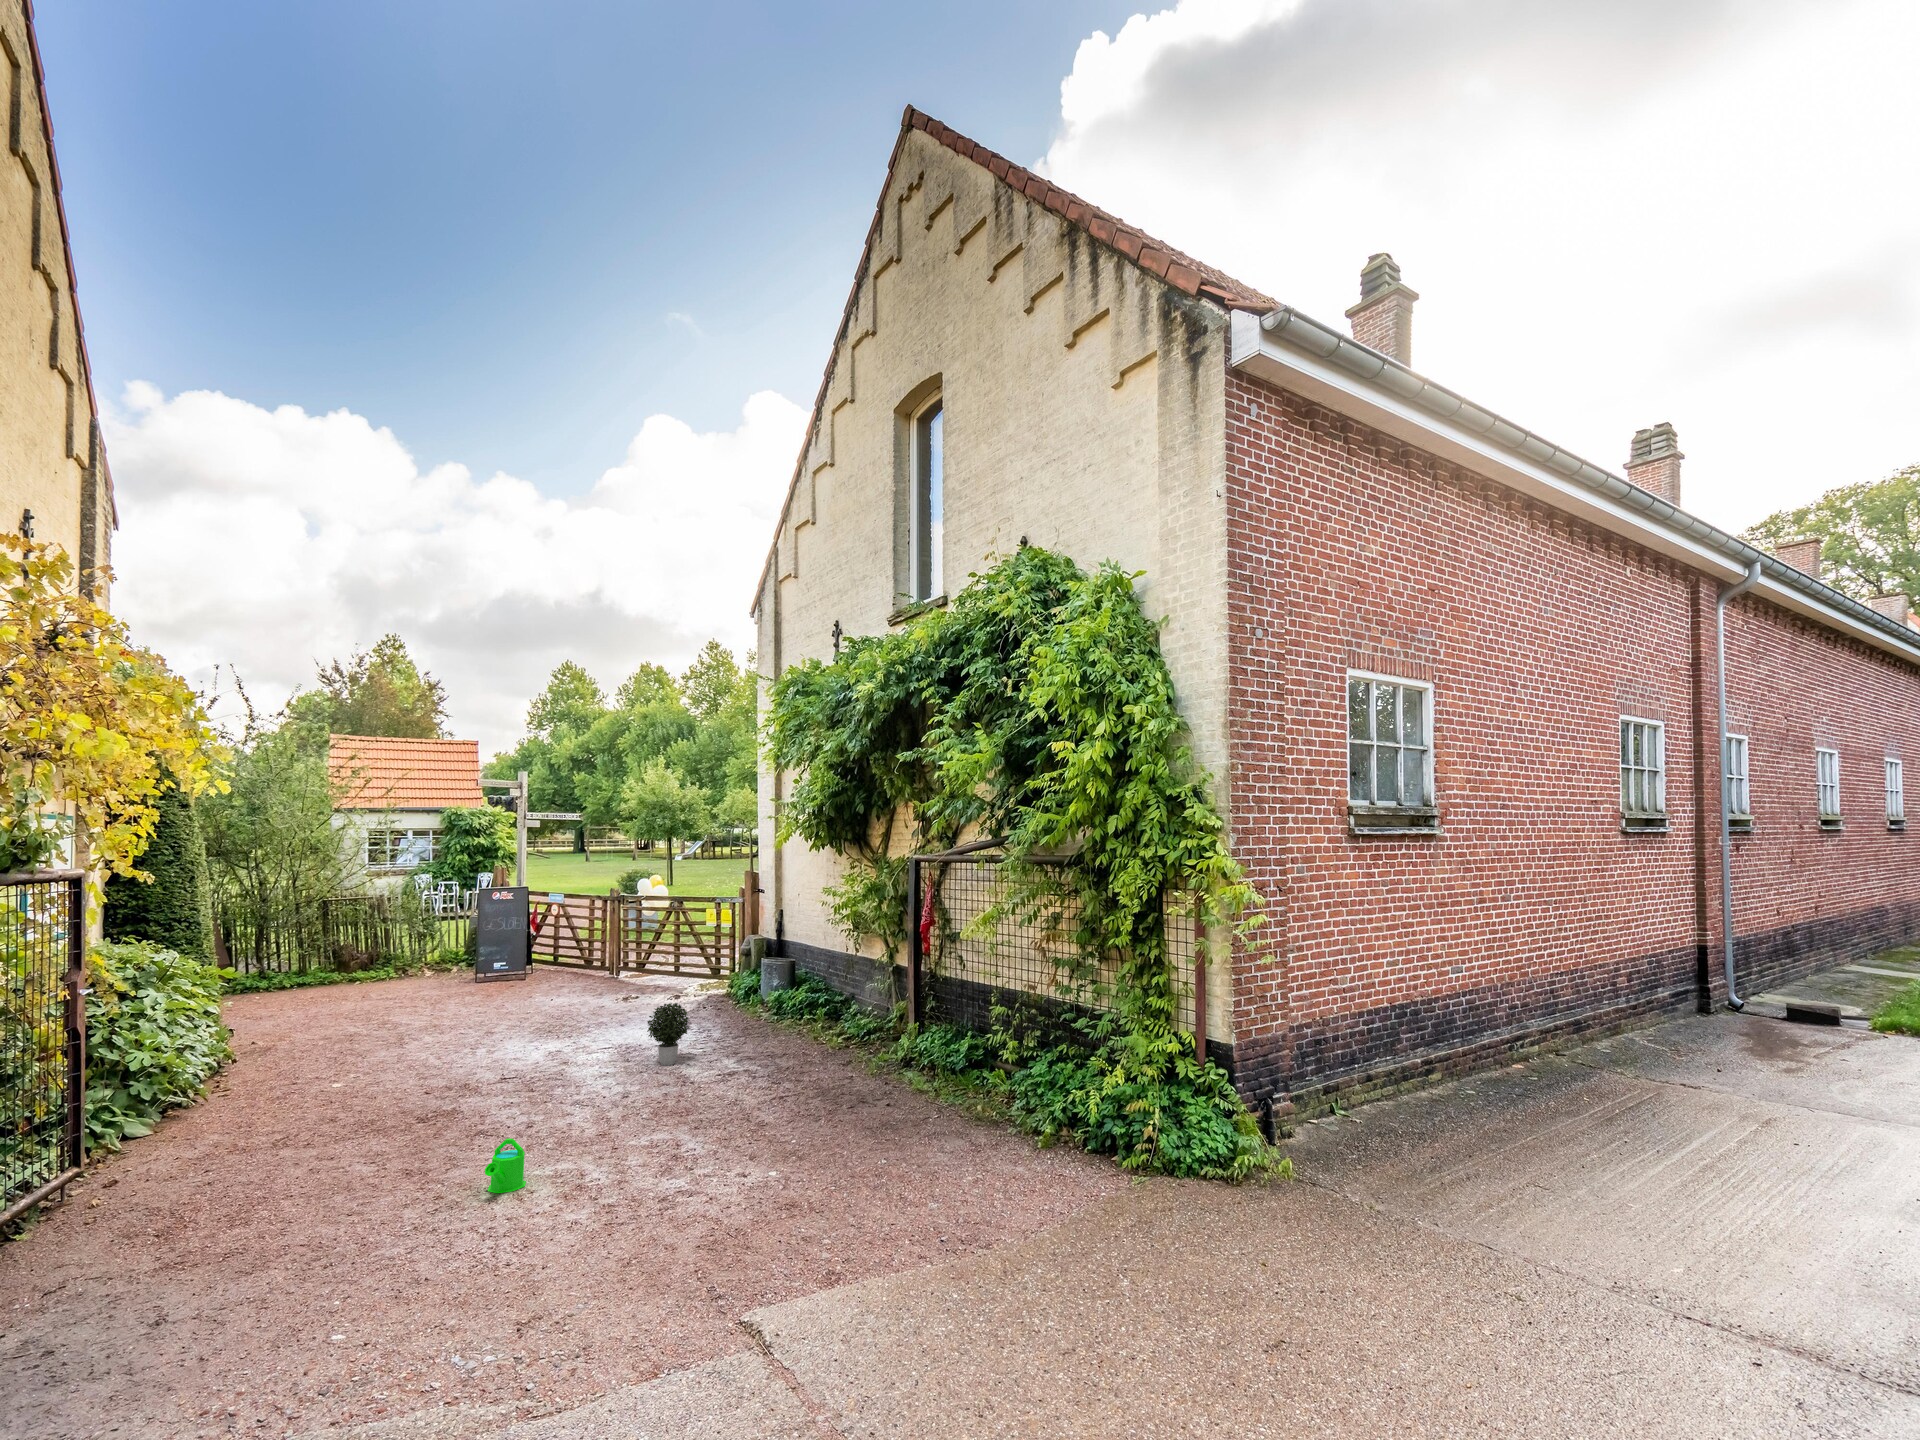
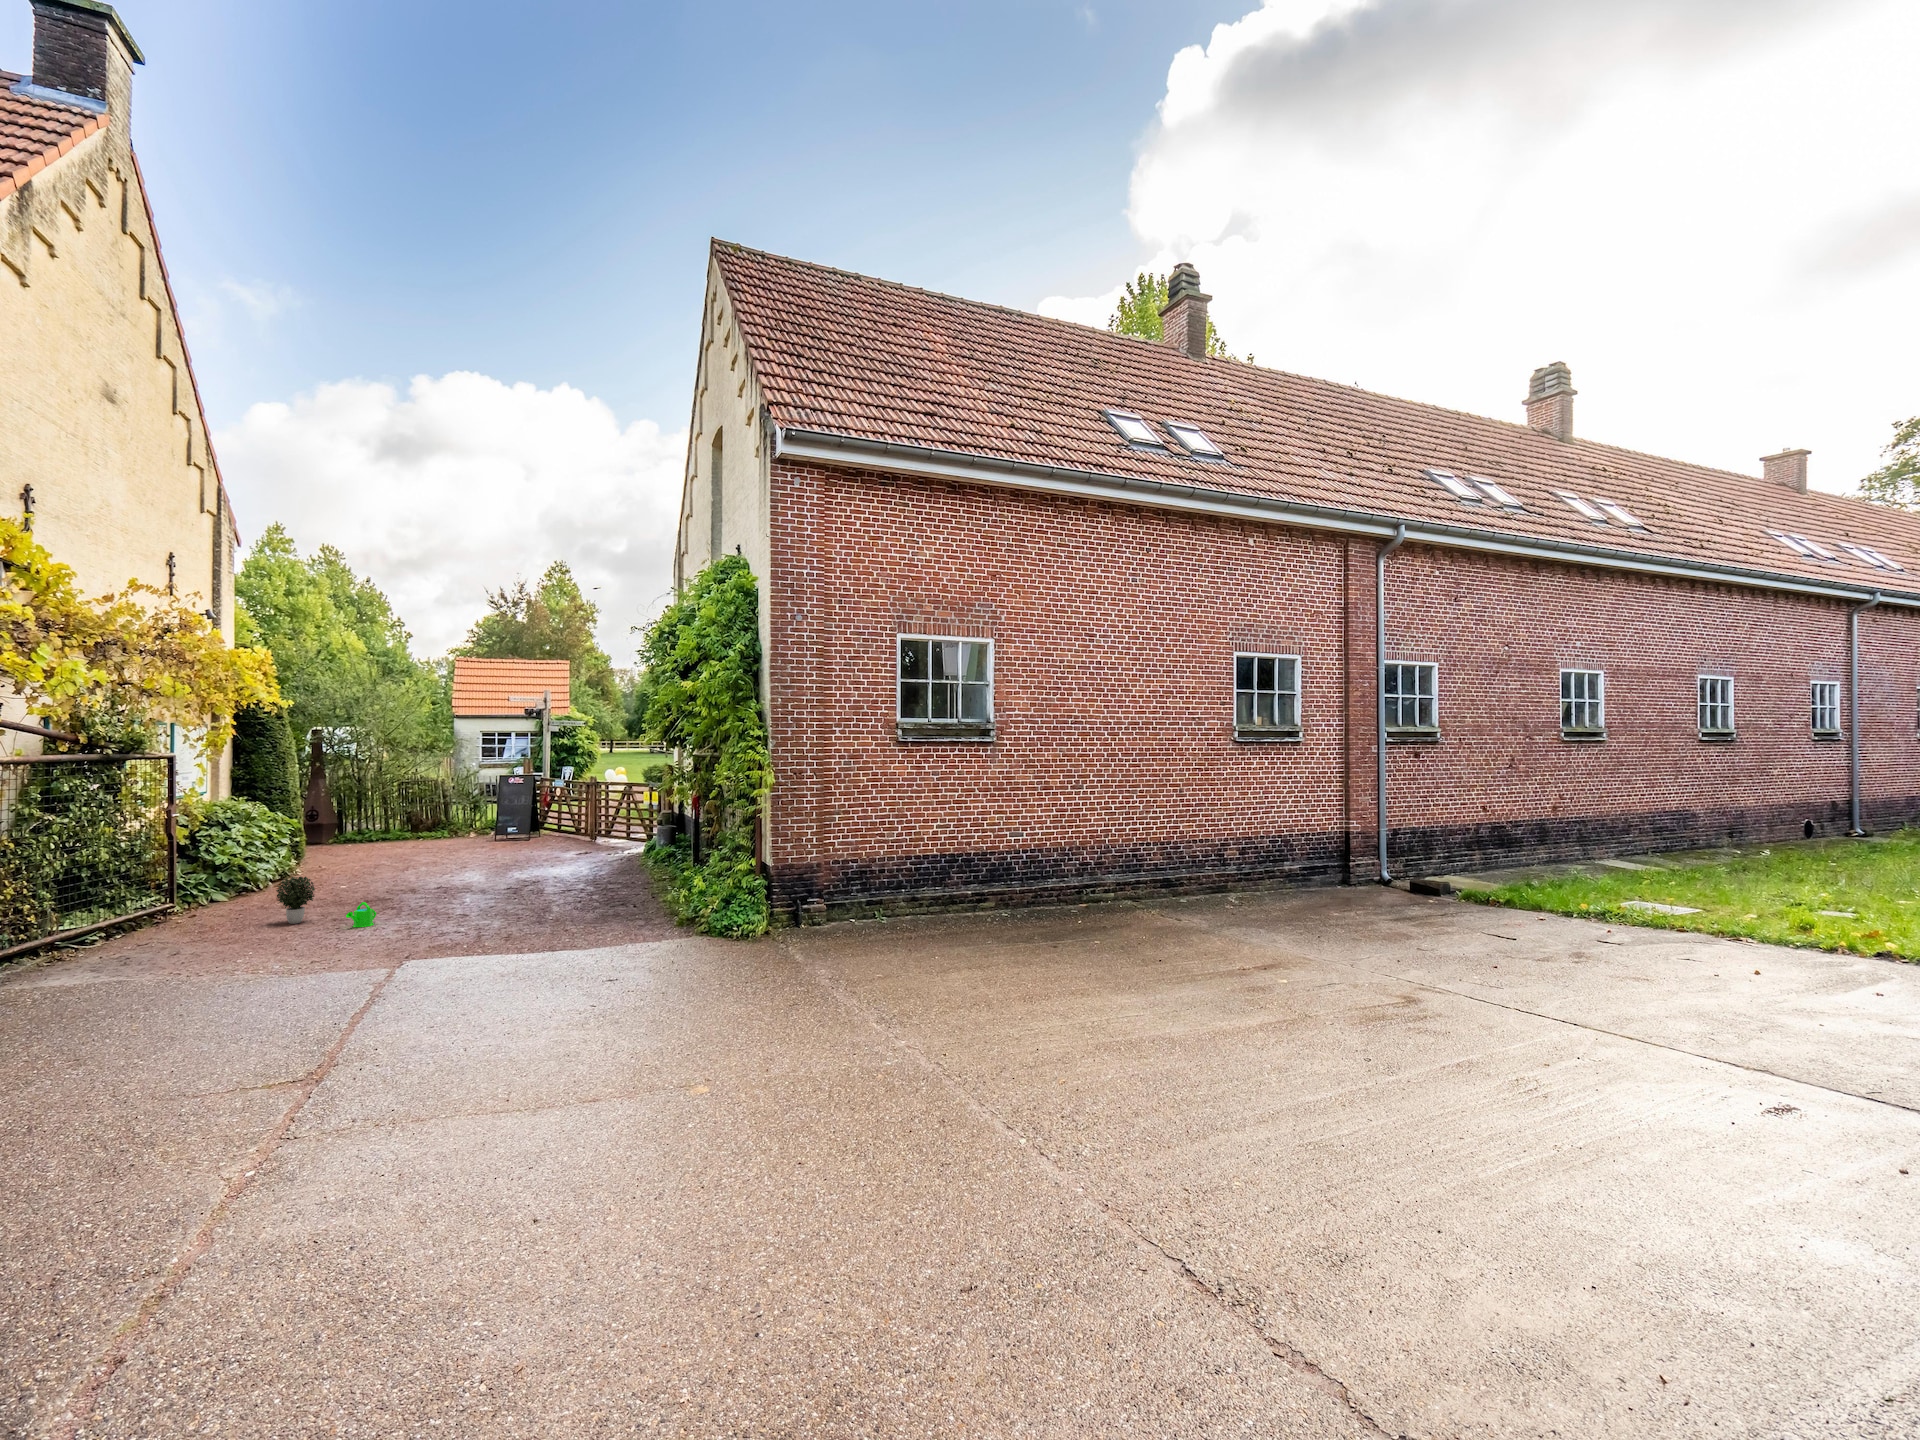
potted plant: present [647,1003,691,1066] -> present [276,877,315,924]

